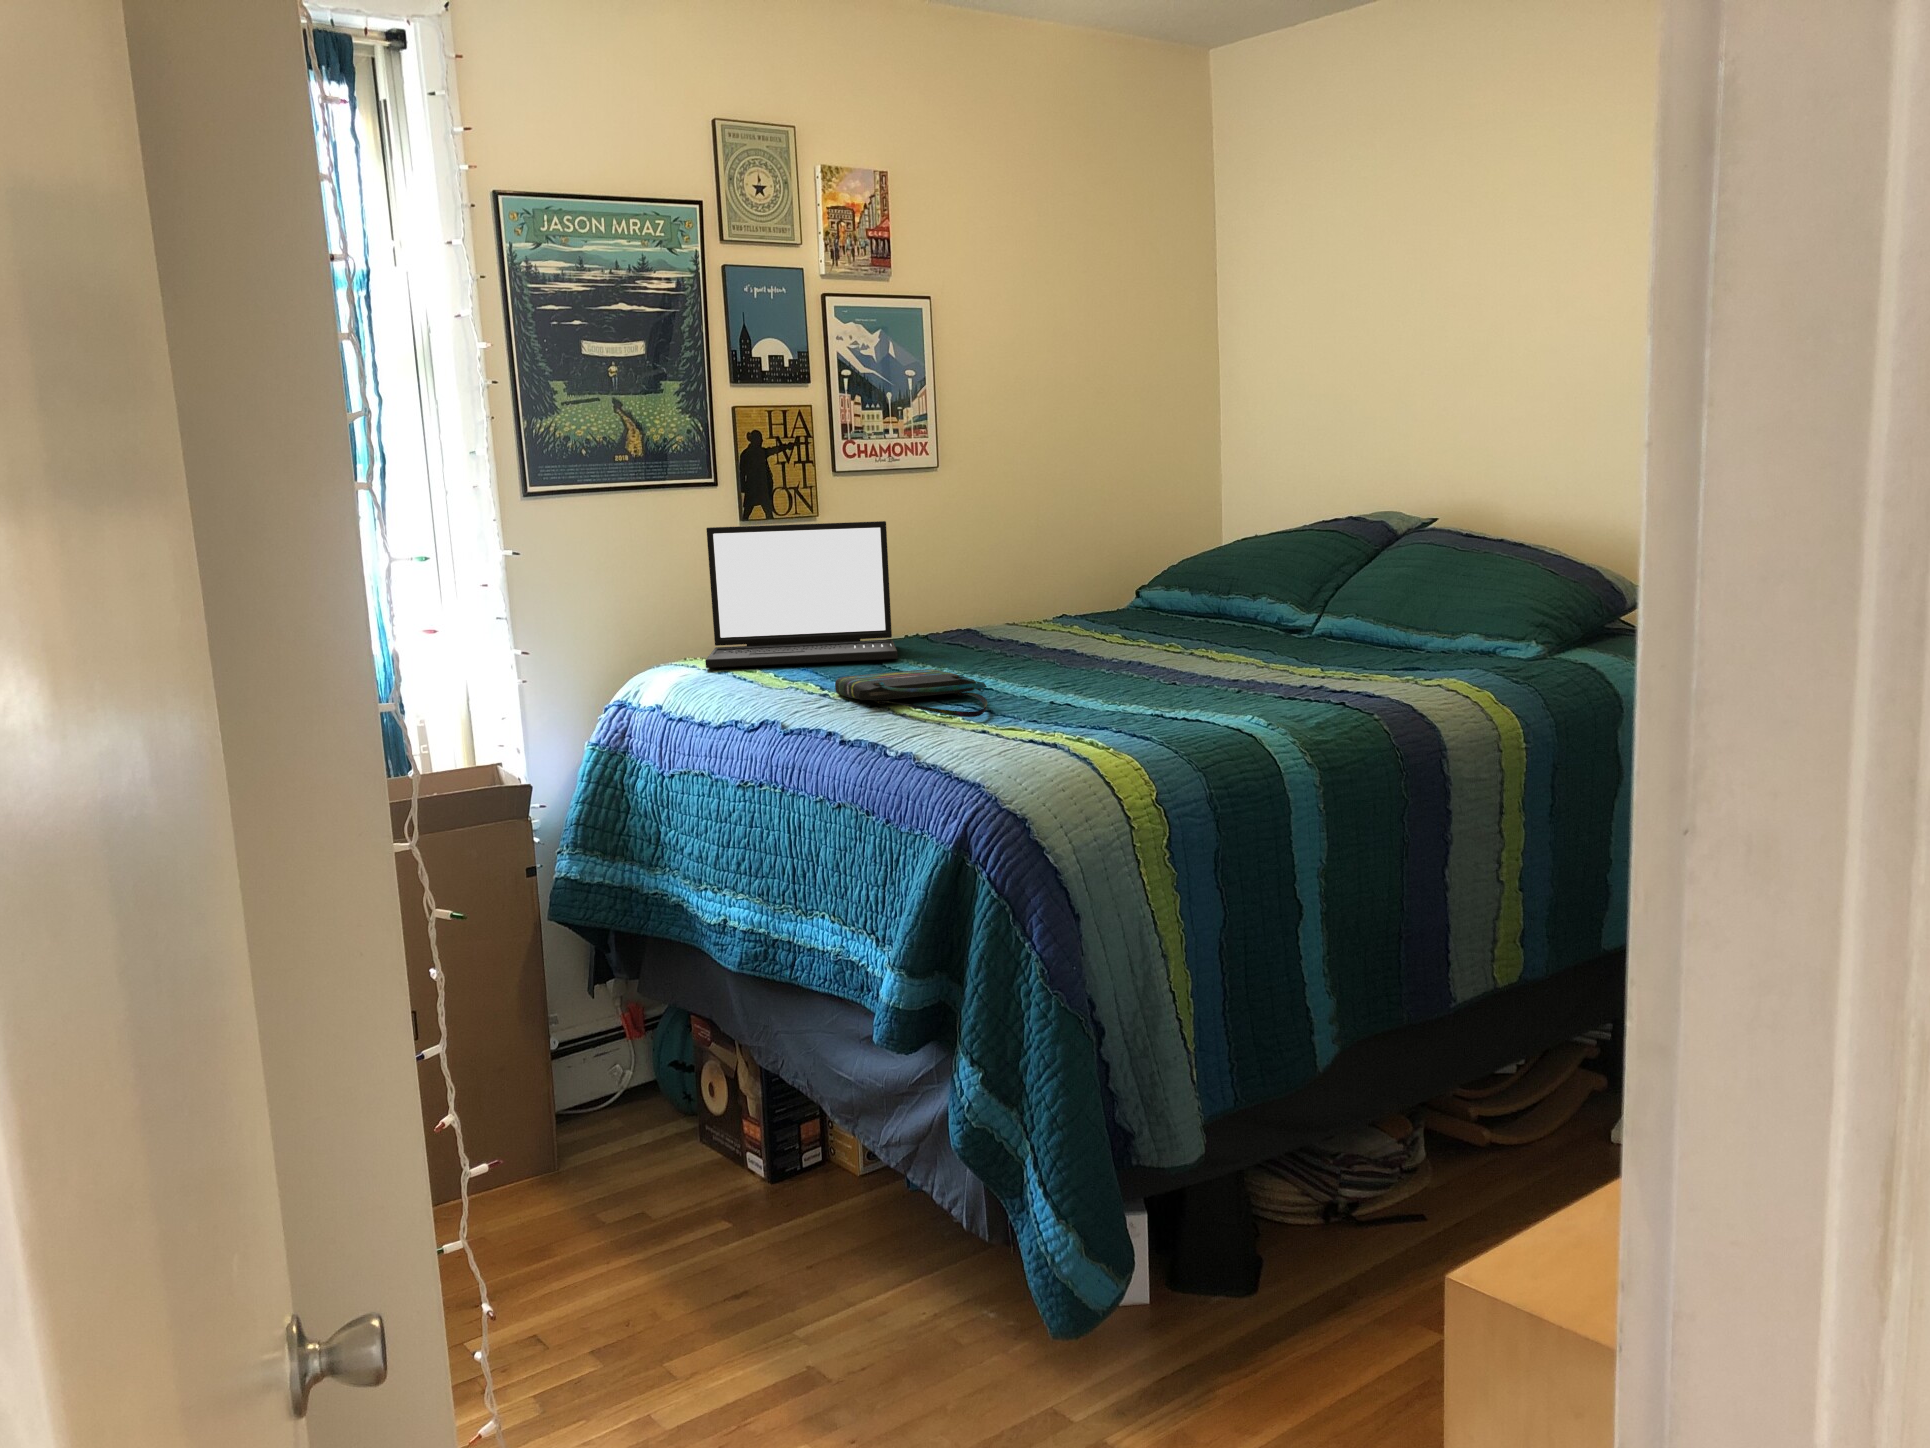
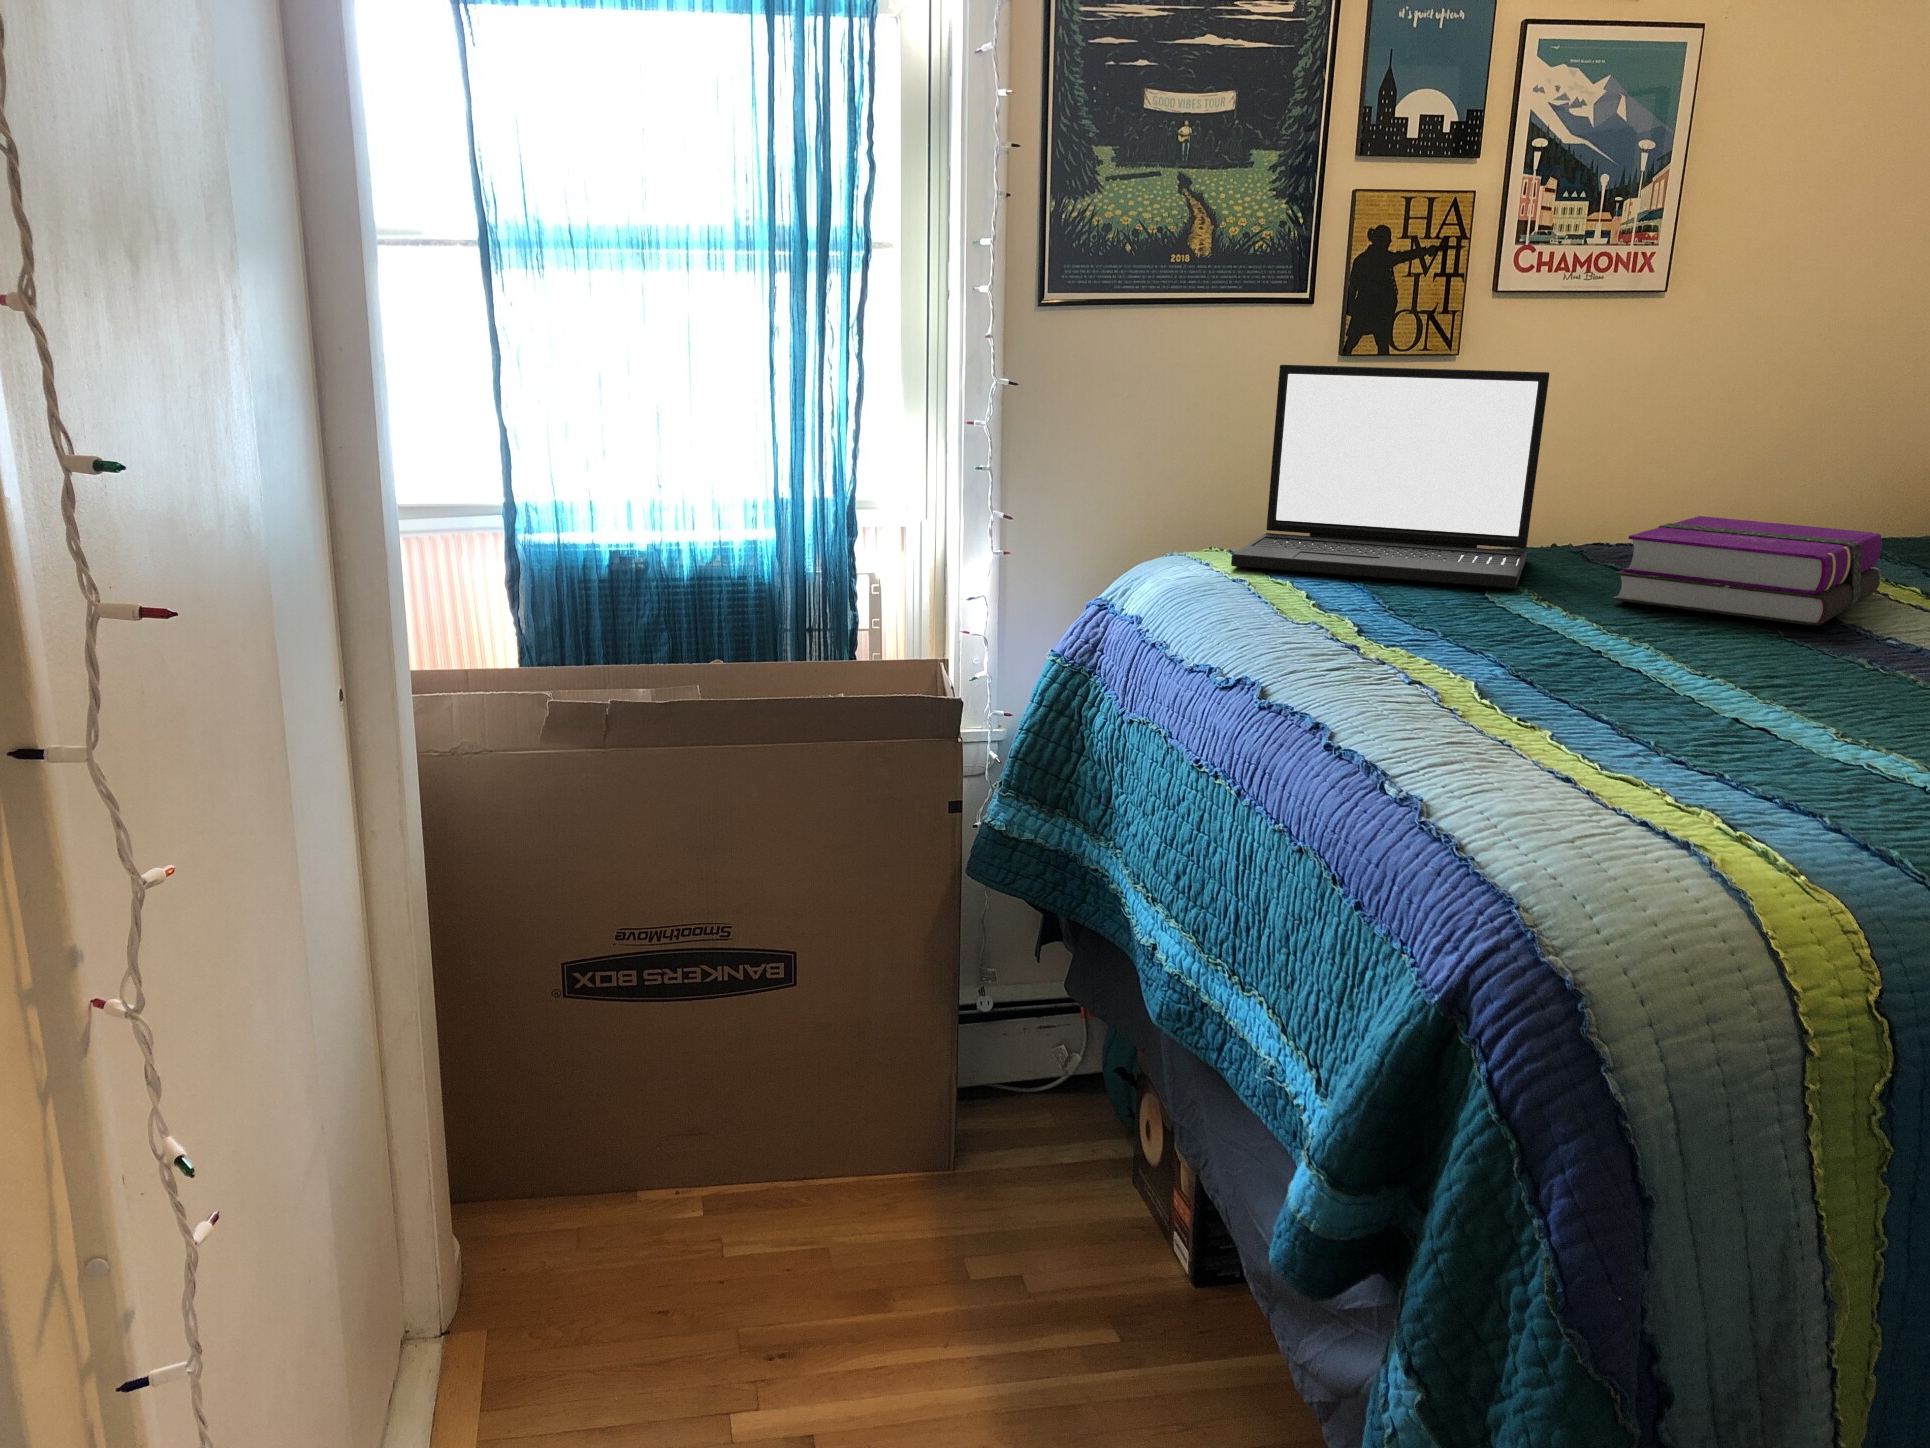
hardback book: none [956,603,1096,658] -> present [1612,516,1882,626]
tote bag: present [835,669,987,717] -> none [1379,621,1620,739]

